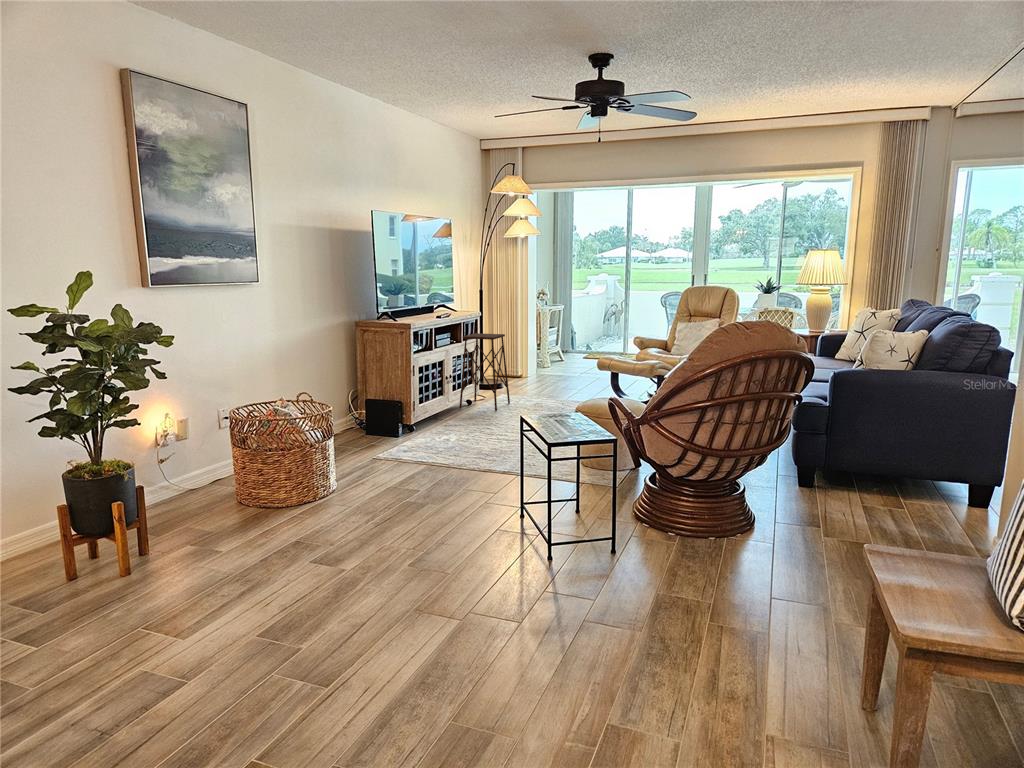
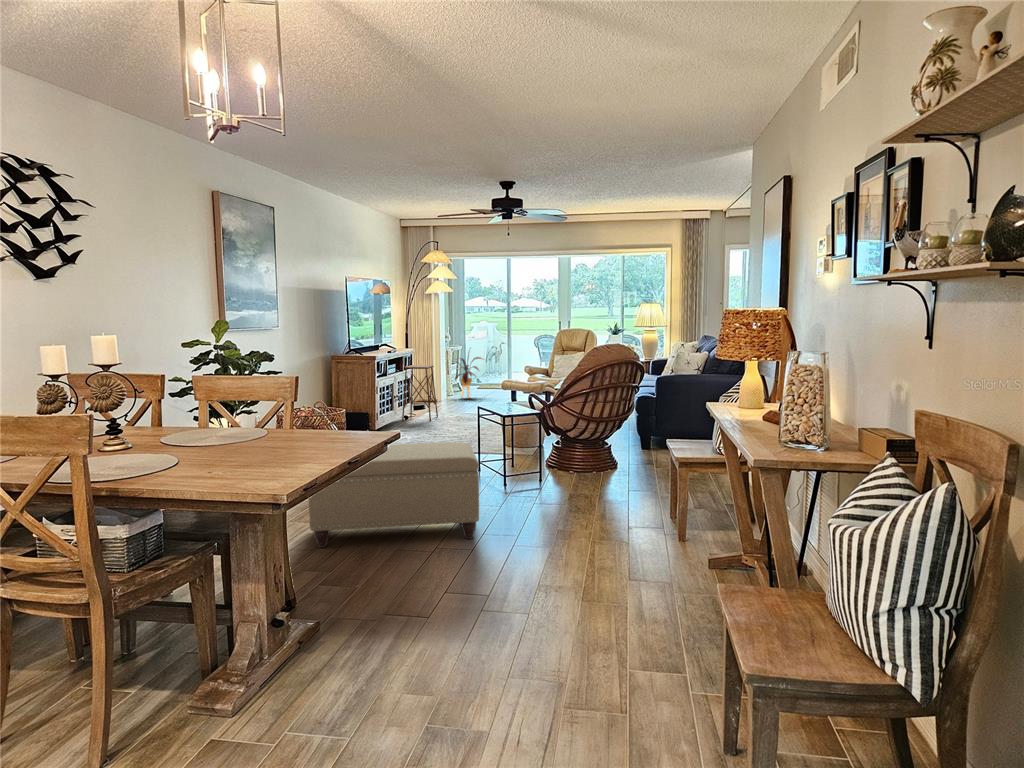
house plant: none [541,308,588,376] -> present [455,354,482,398]
ottoman: none [79,509,455,735] -> present [308,442,479,548]

